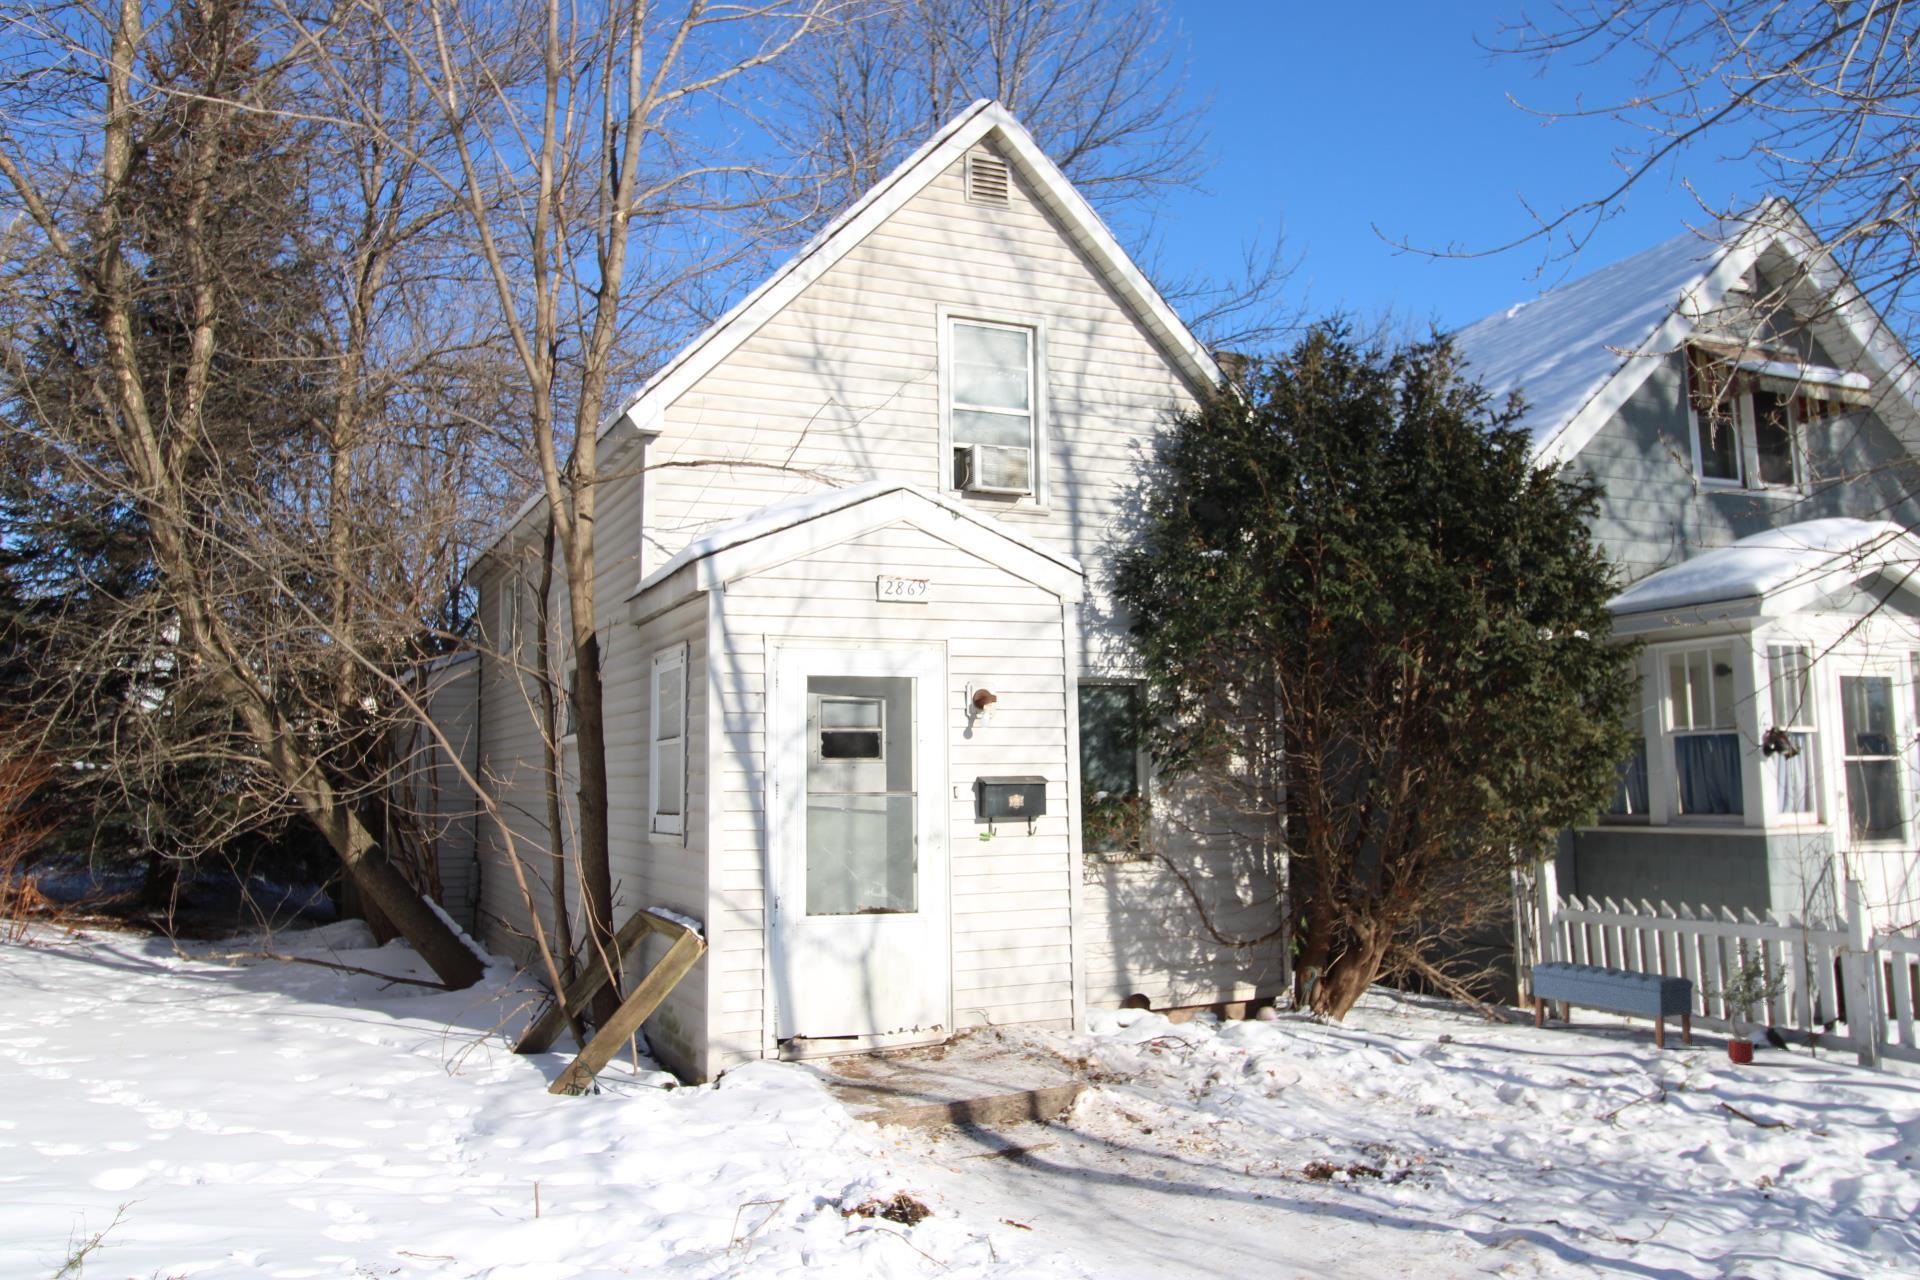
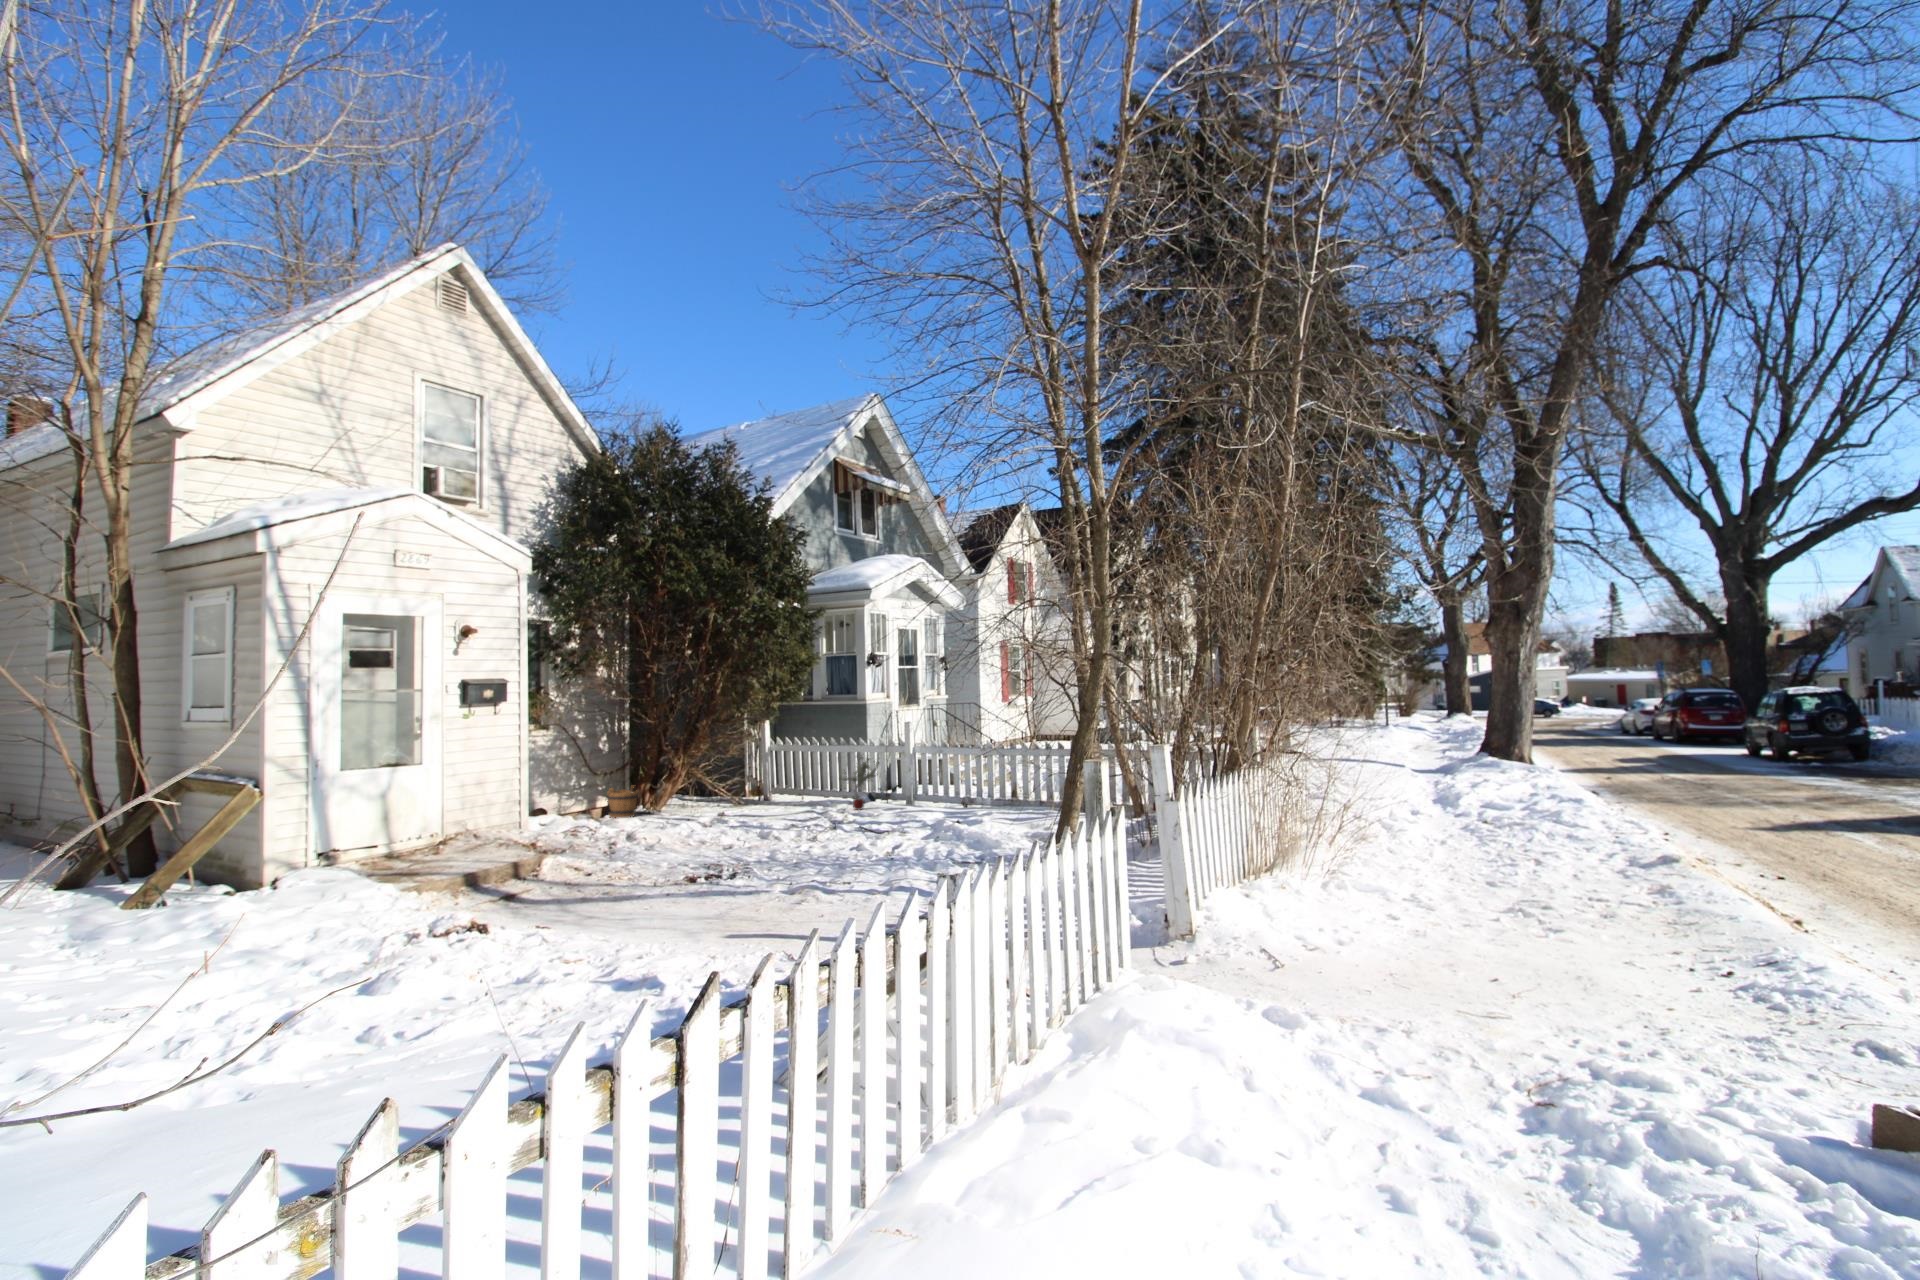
bench: present [1531,961,1693,1049] -> none [762,771,837,808]
bucket: none [1239,965,1294,1022] -> present [607,786,638,818]

